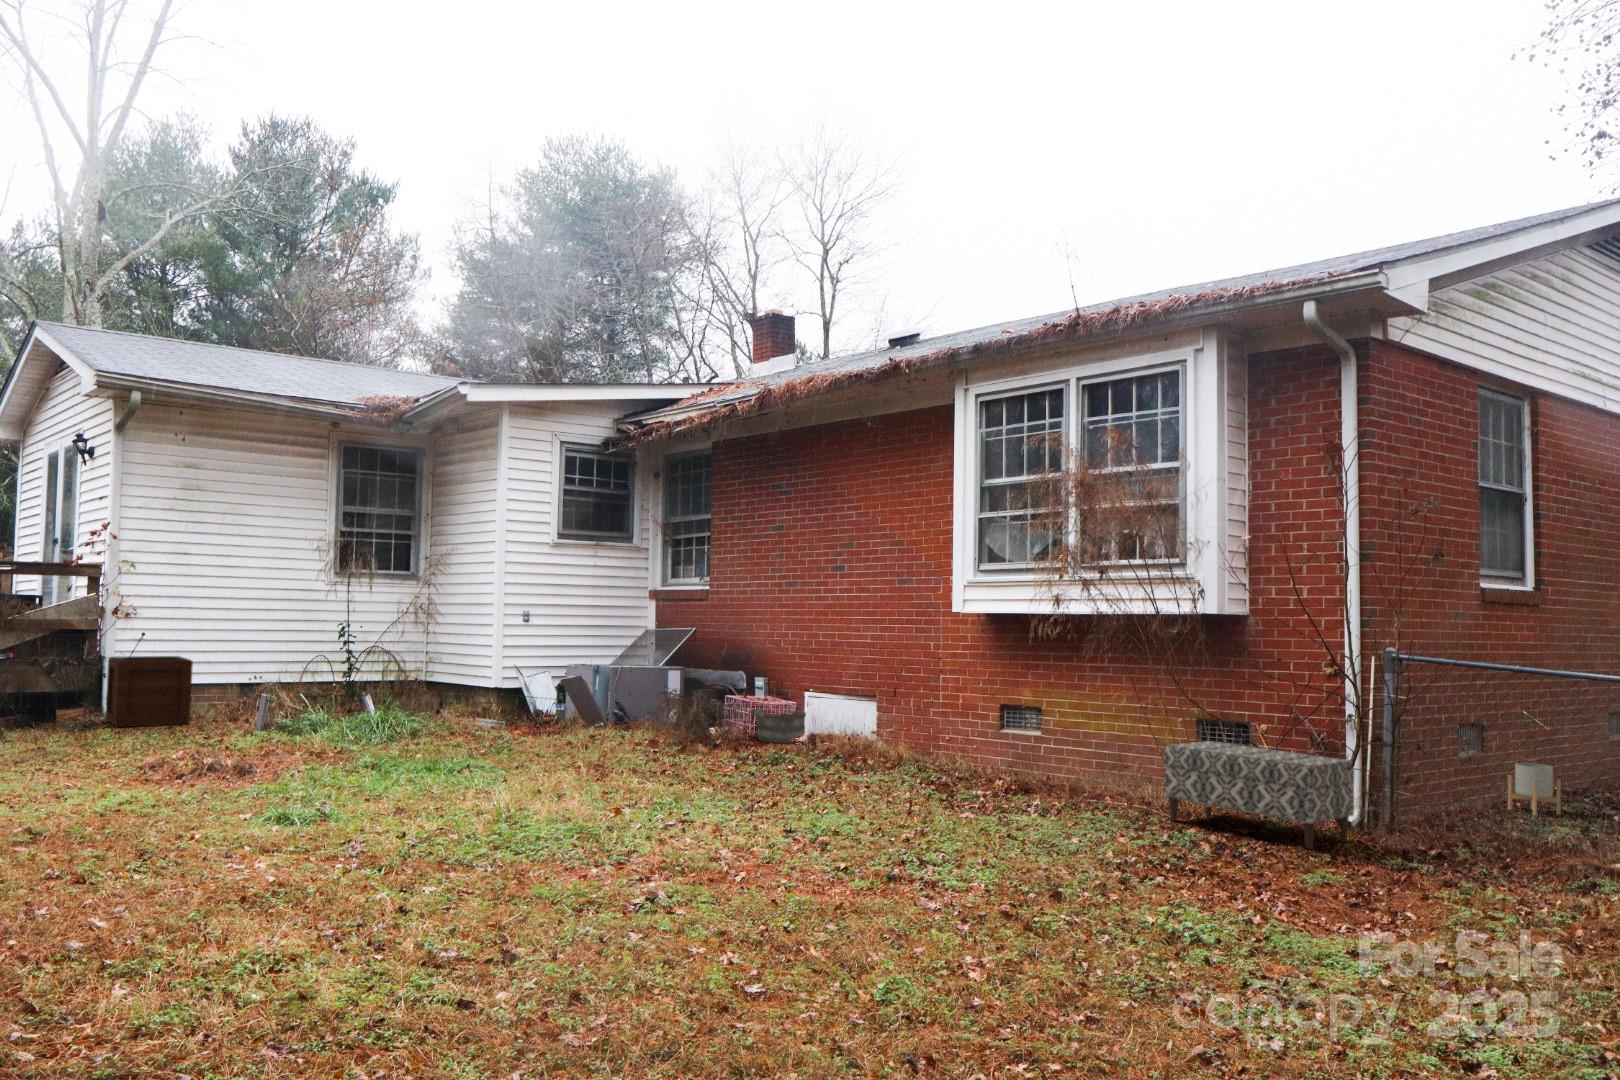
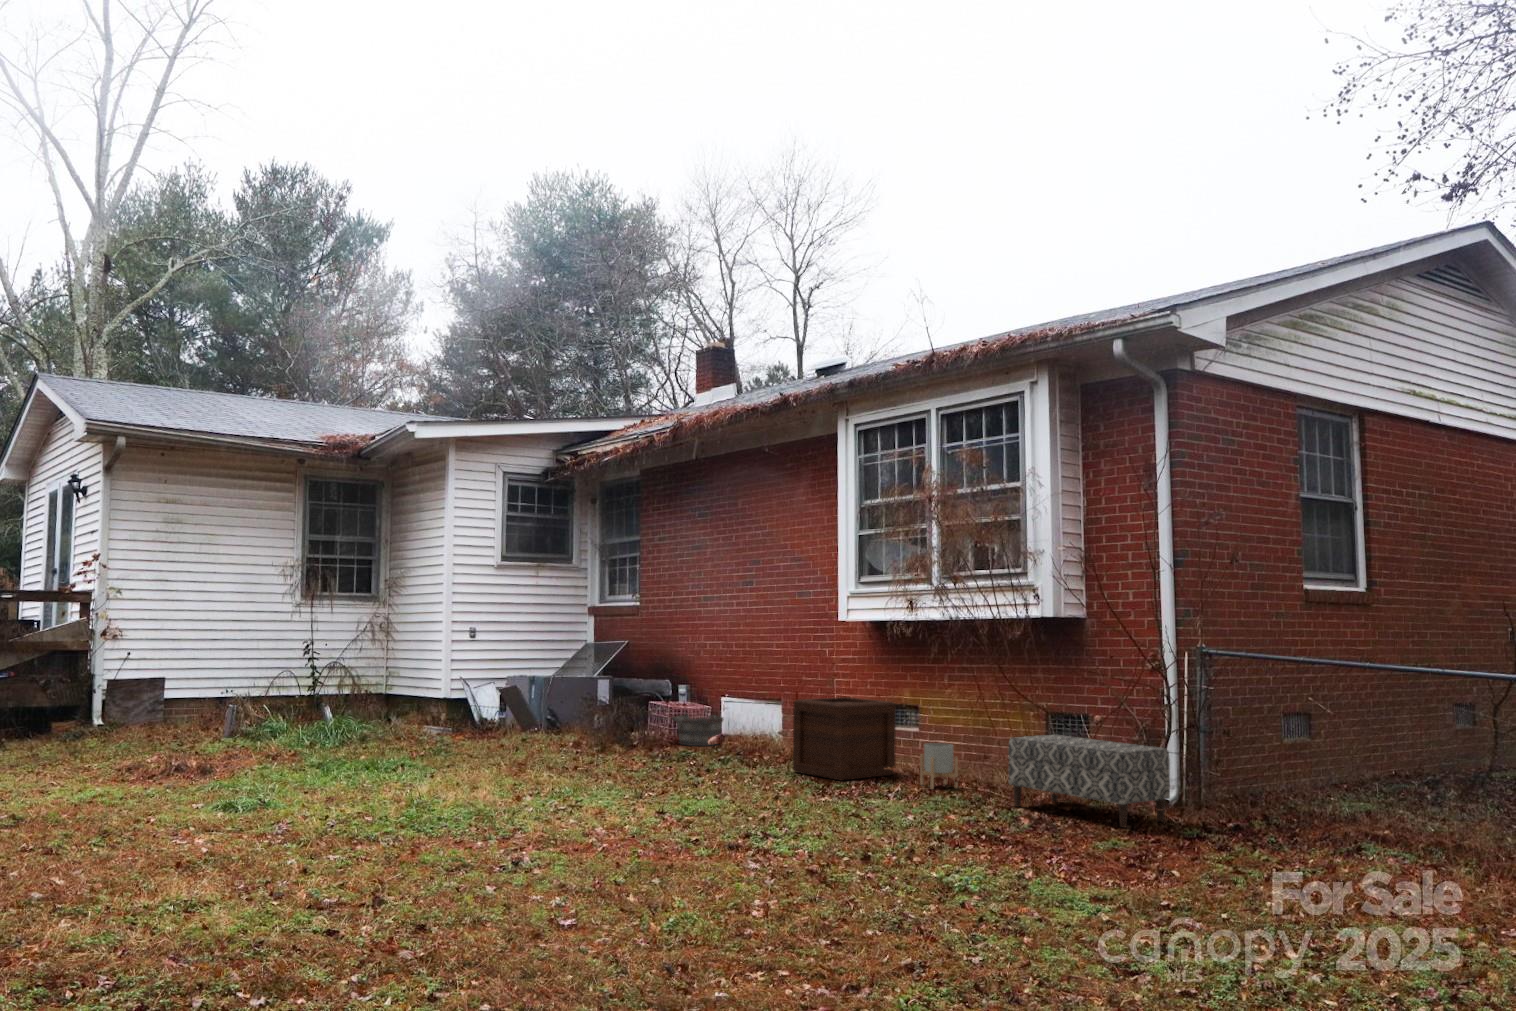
wooden crate: present [105,656,193,727] -> present [793,697,896,781]
planter: present [1508,763,1560,816] -> present [920,743,958,789]

